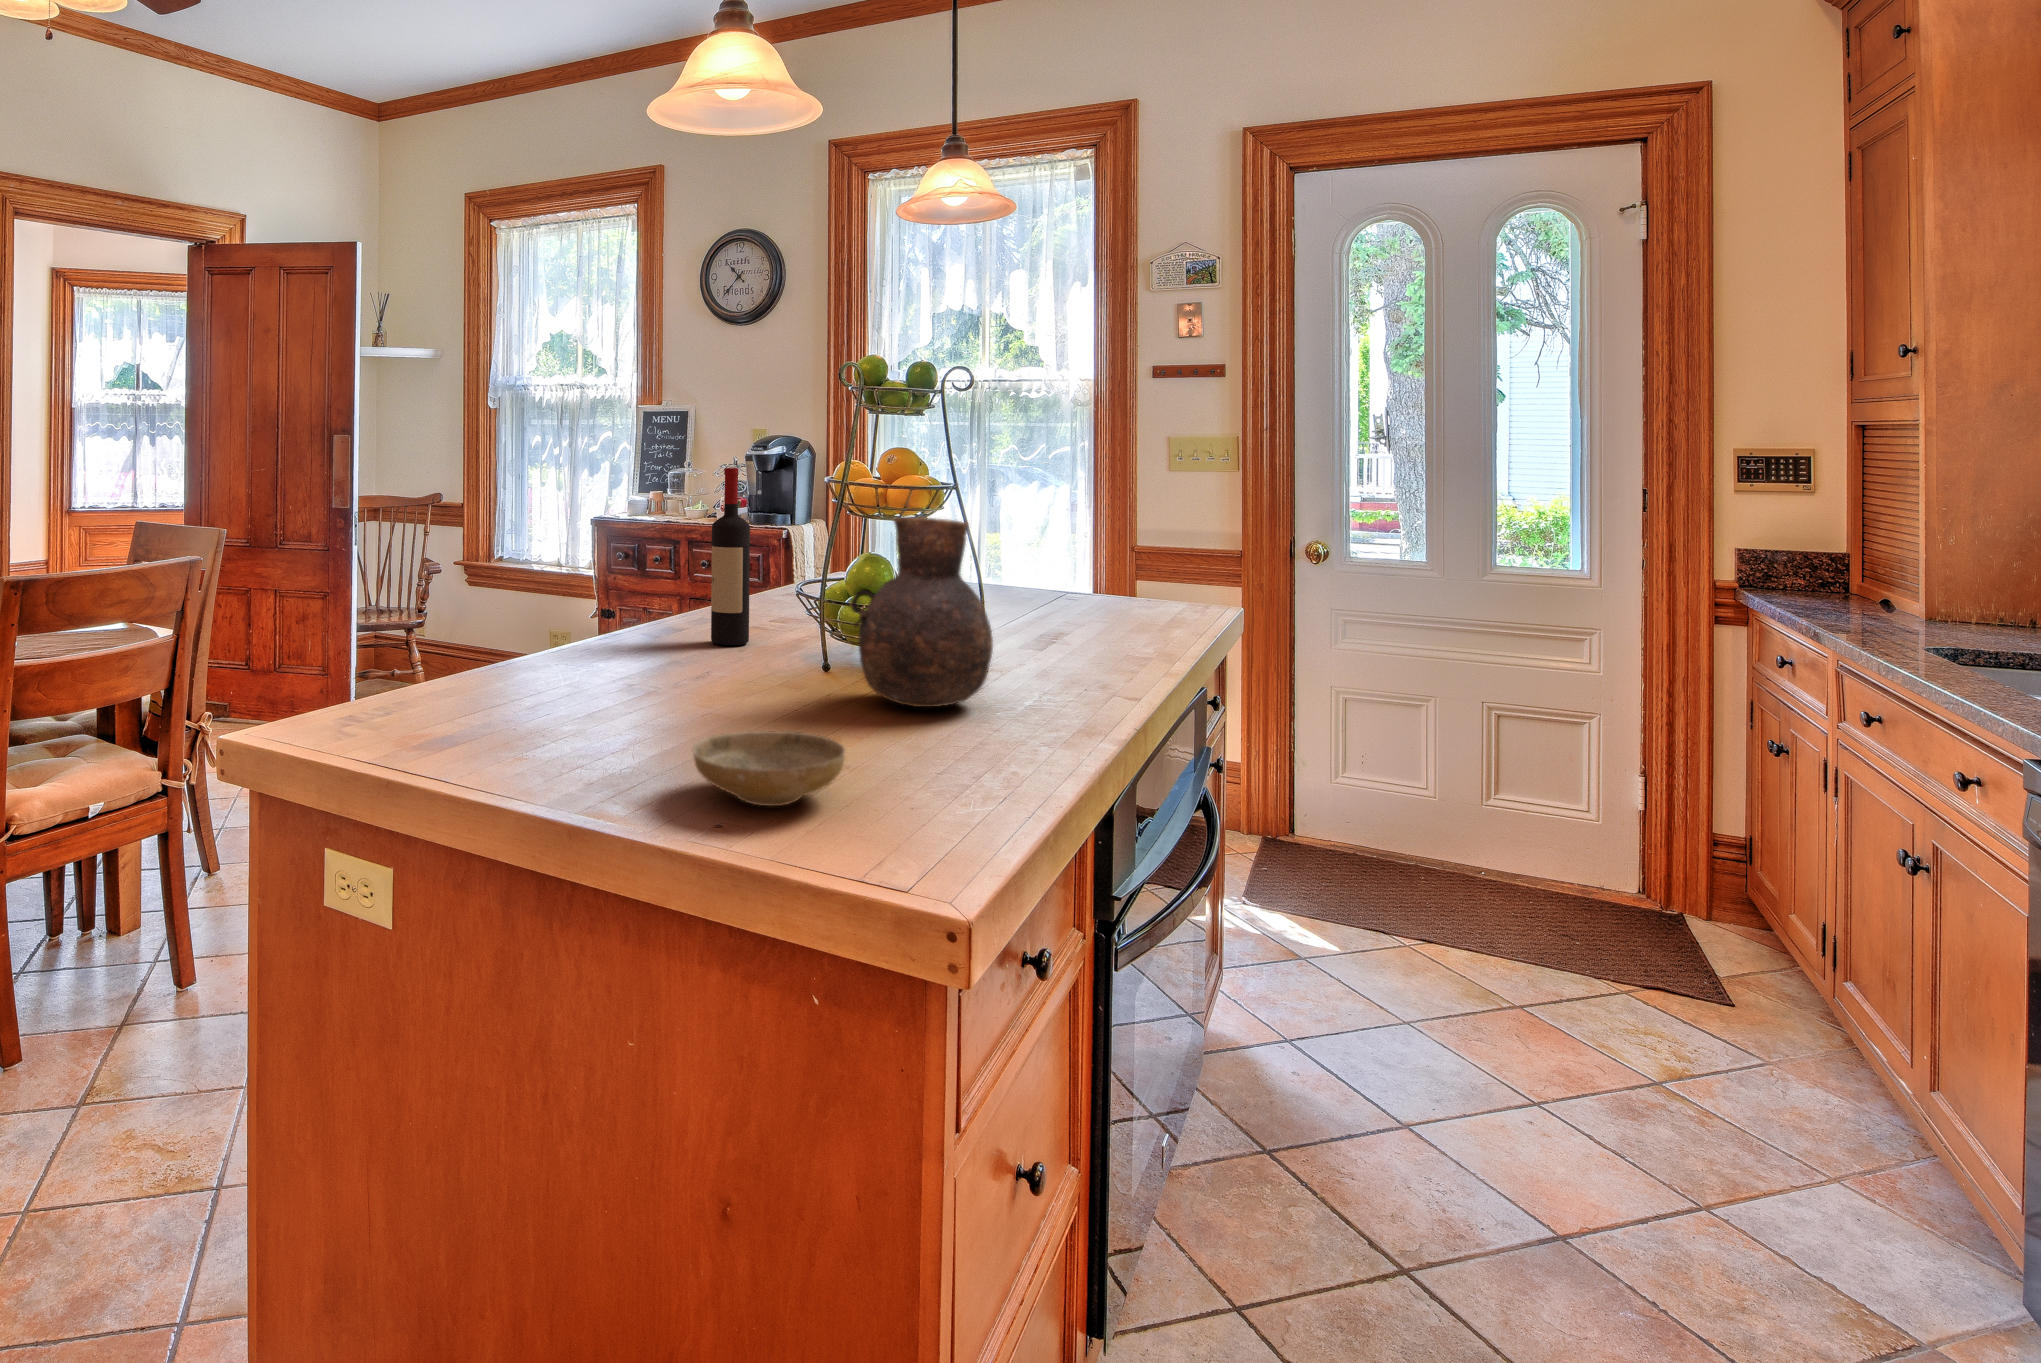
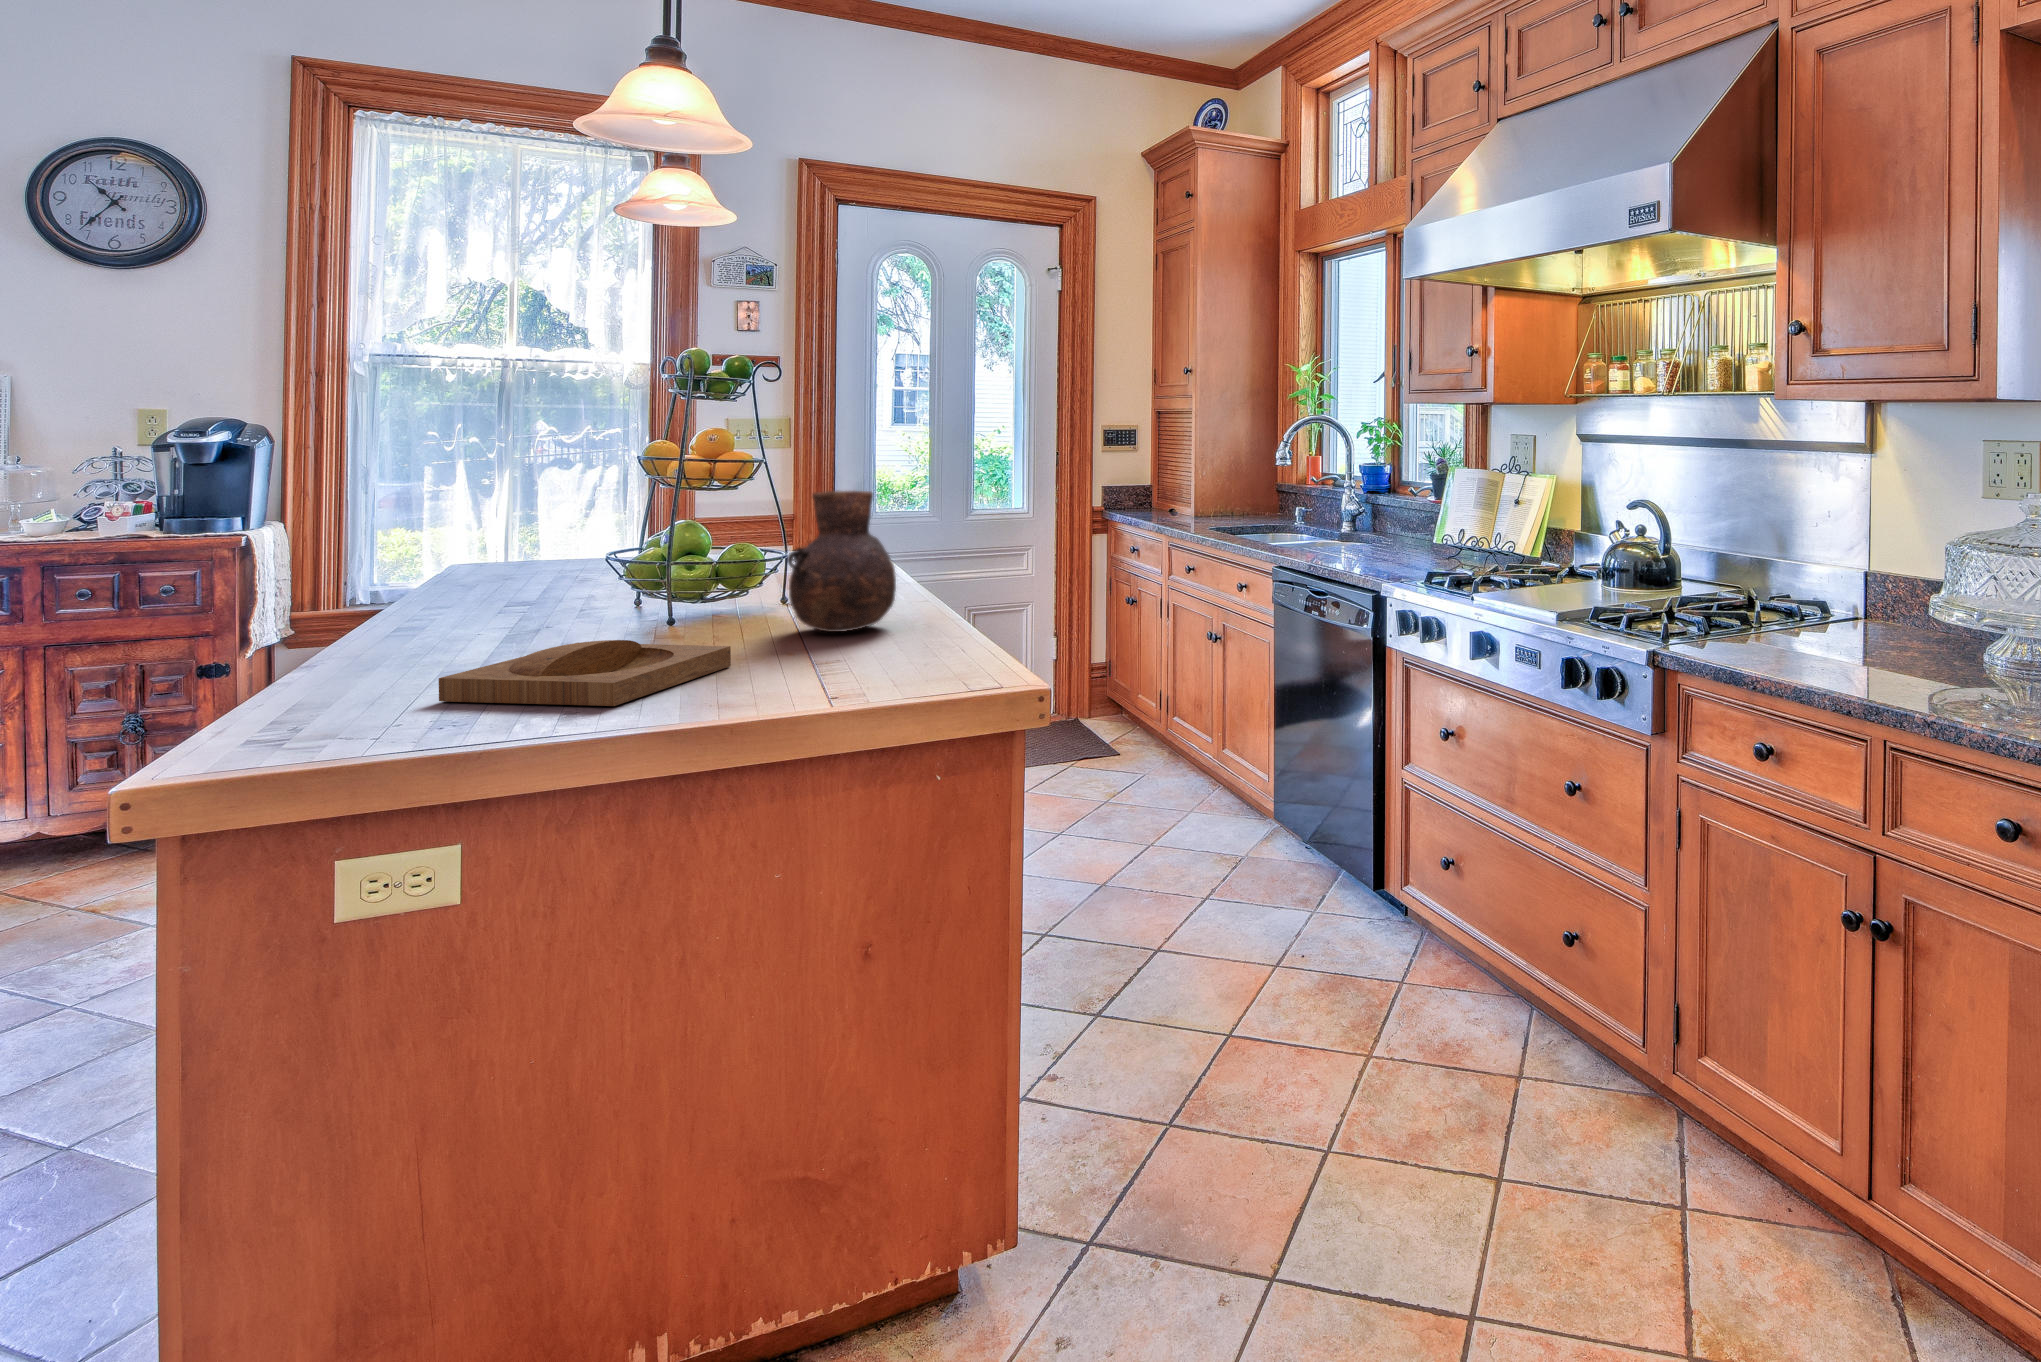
wine bottle: present [711,468,750,645] -> none [536,459,582,630]
tray: none [473,661,715,741] -> present [439,640,731,706]
ceramic bowl: present [693,731,845,806] -> none [831,639,944,687]

